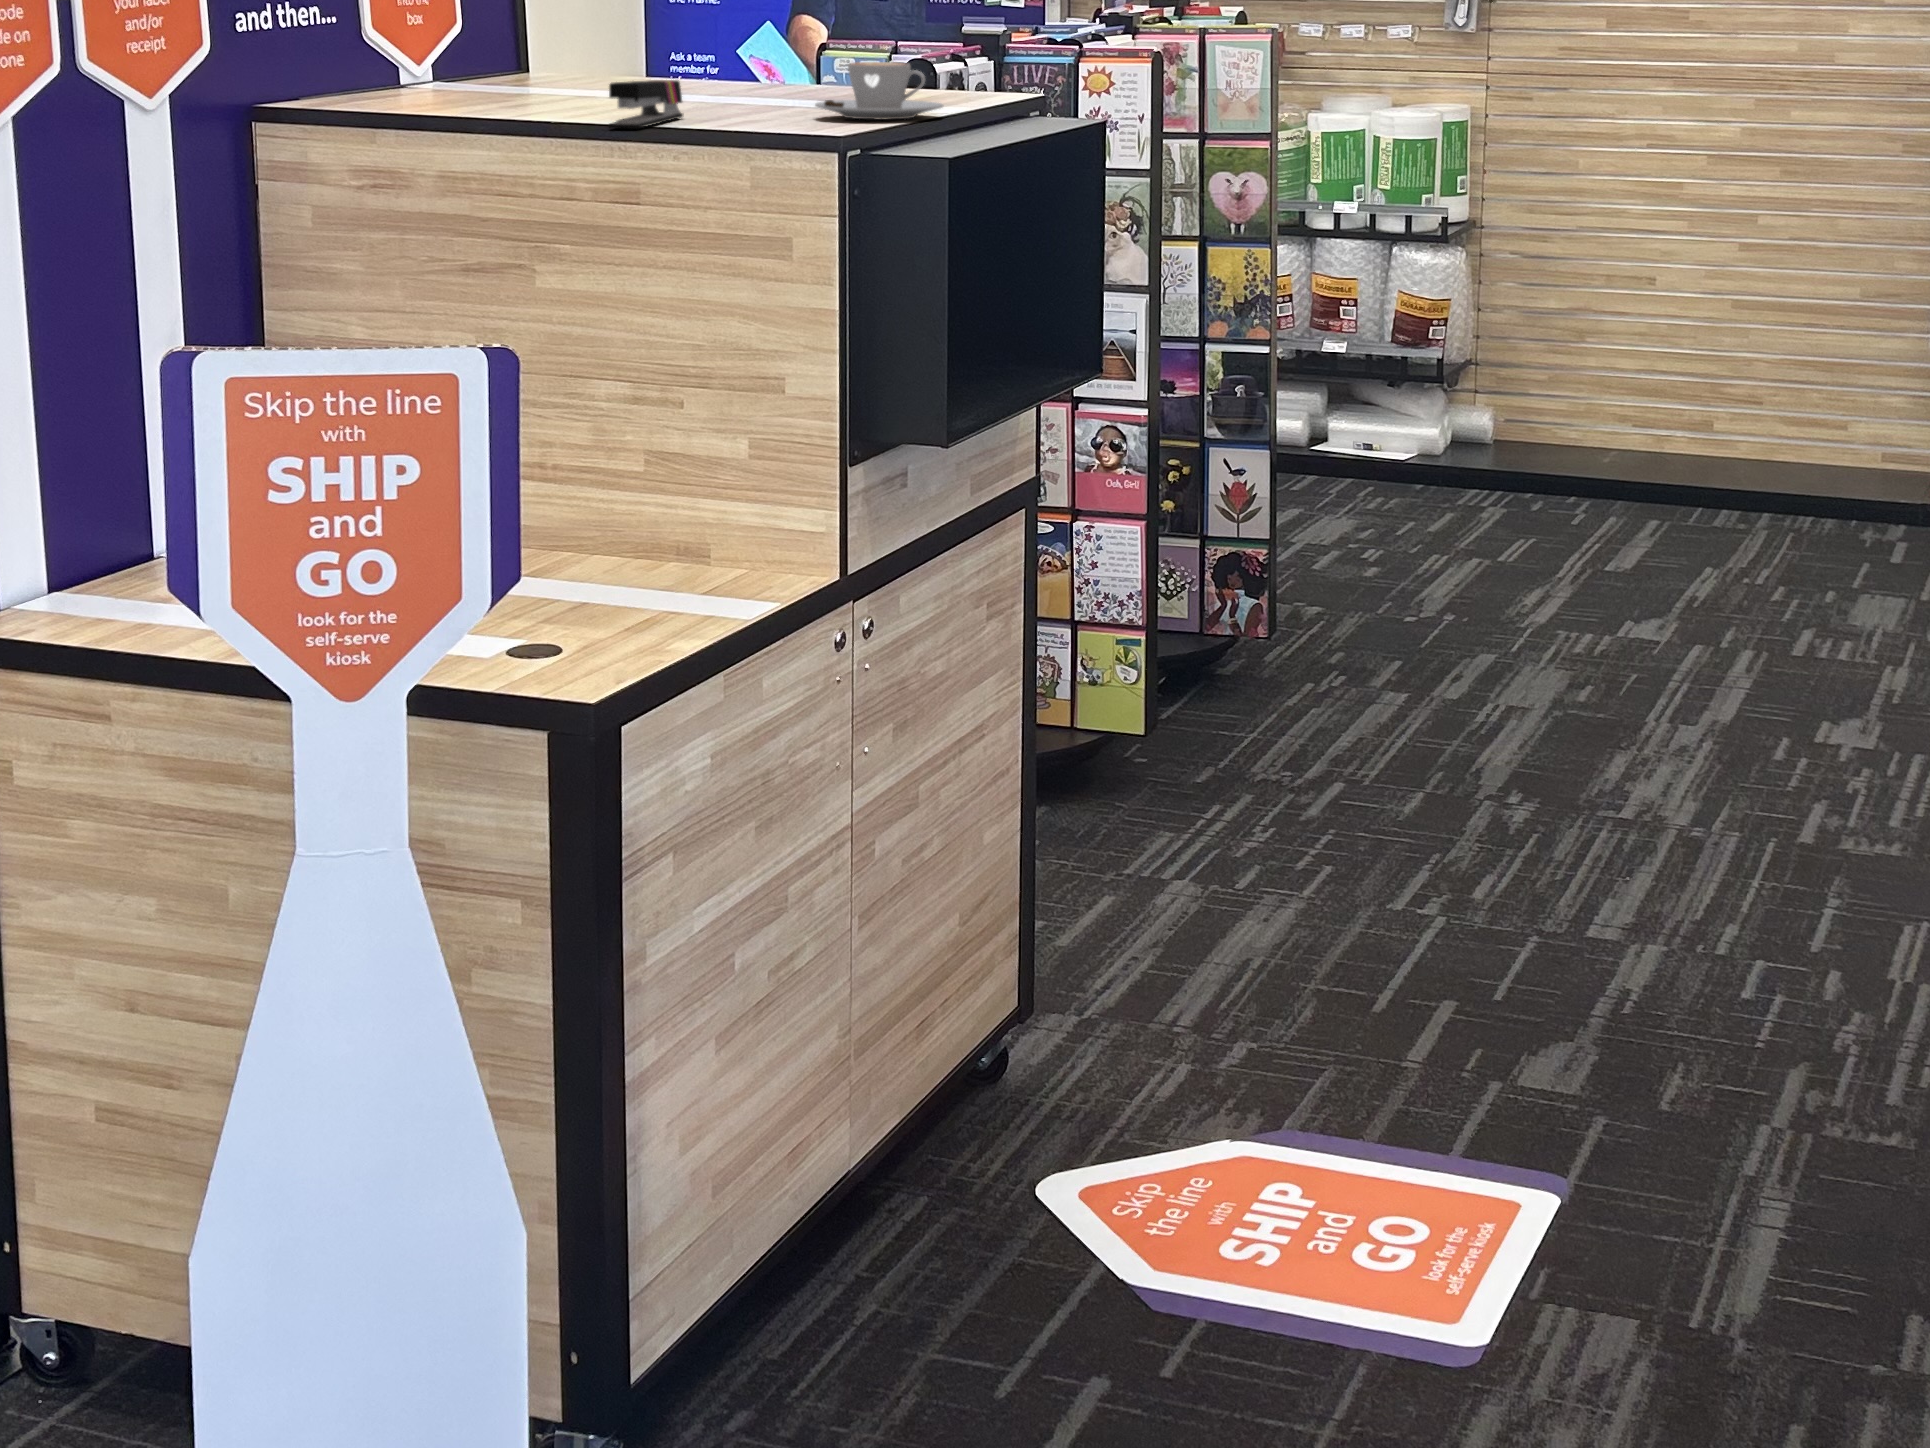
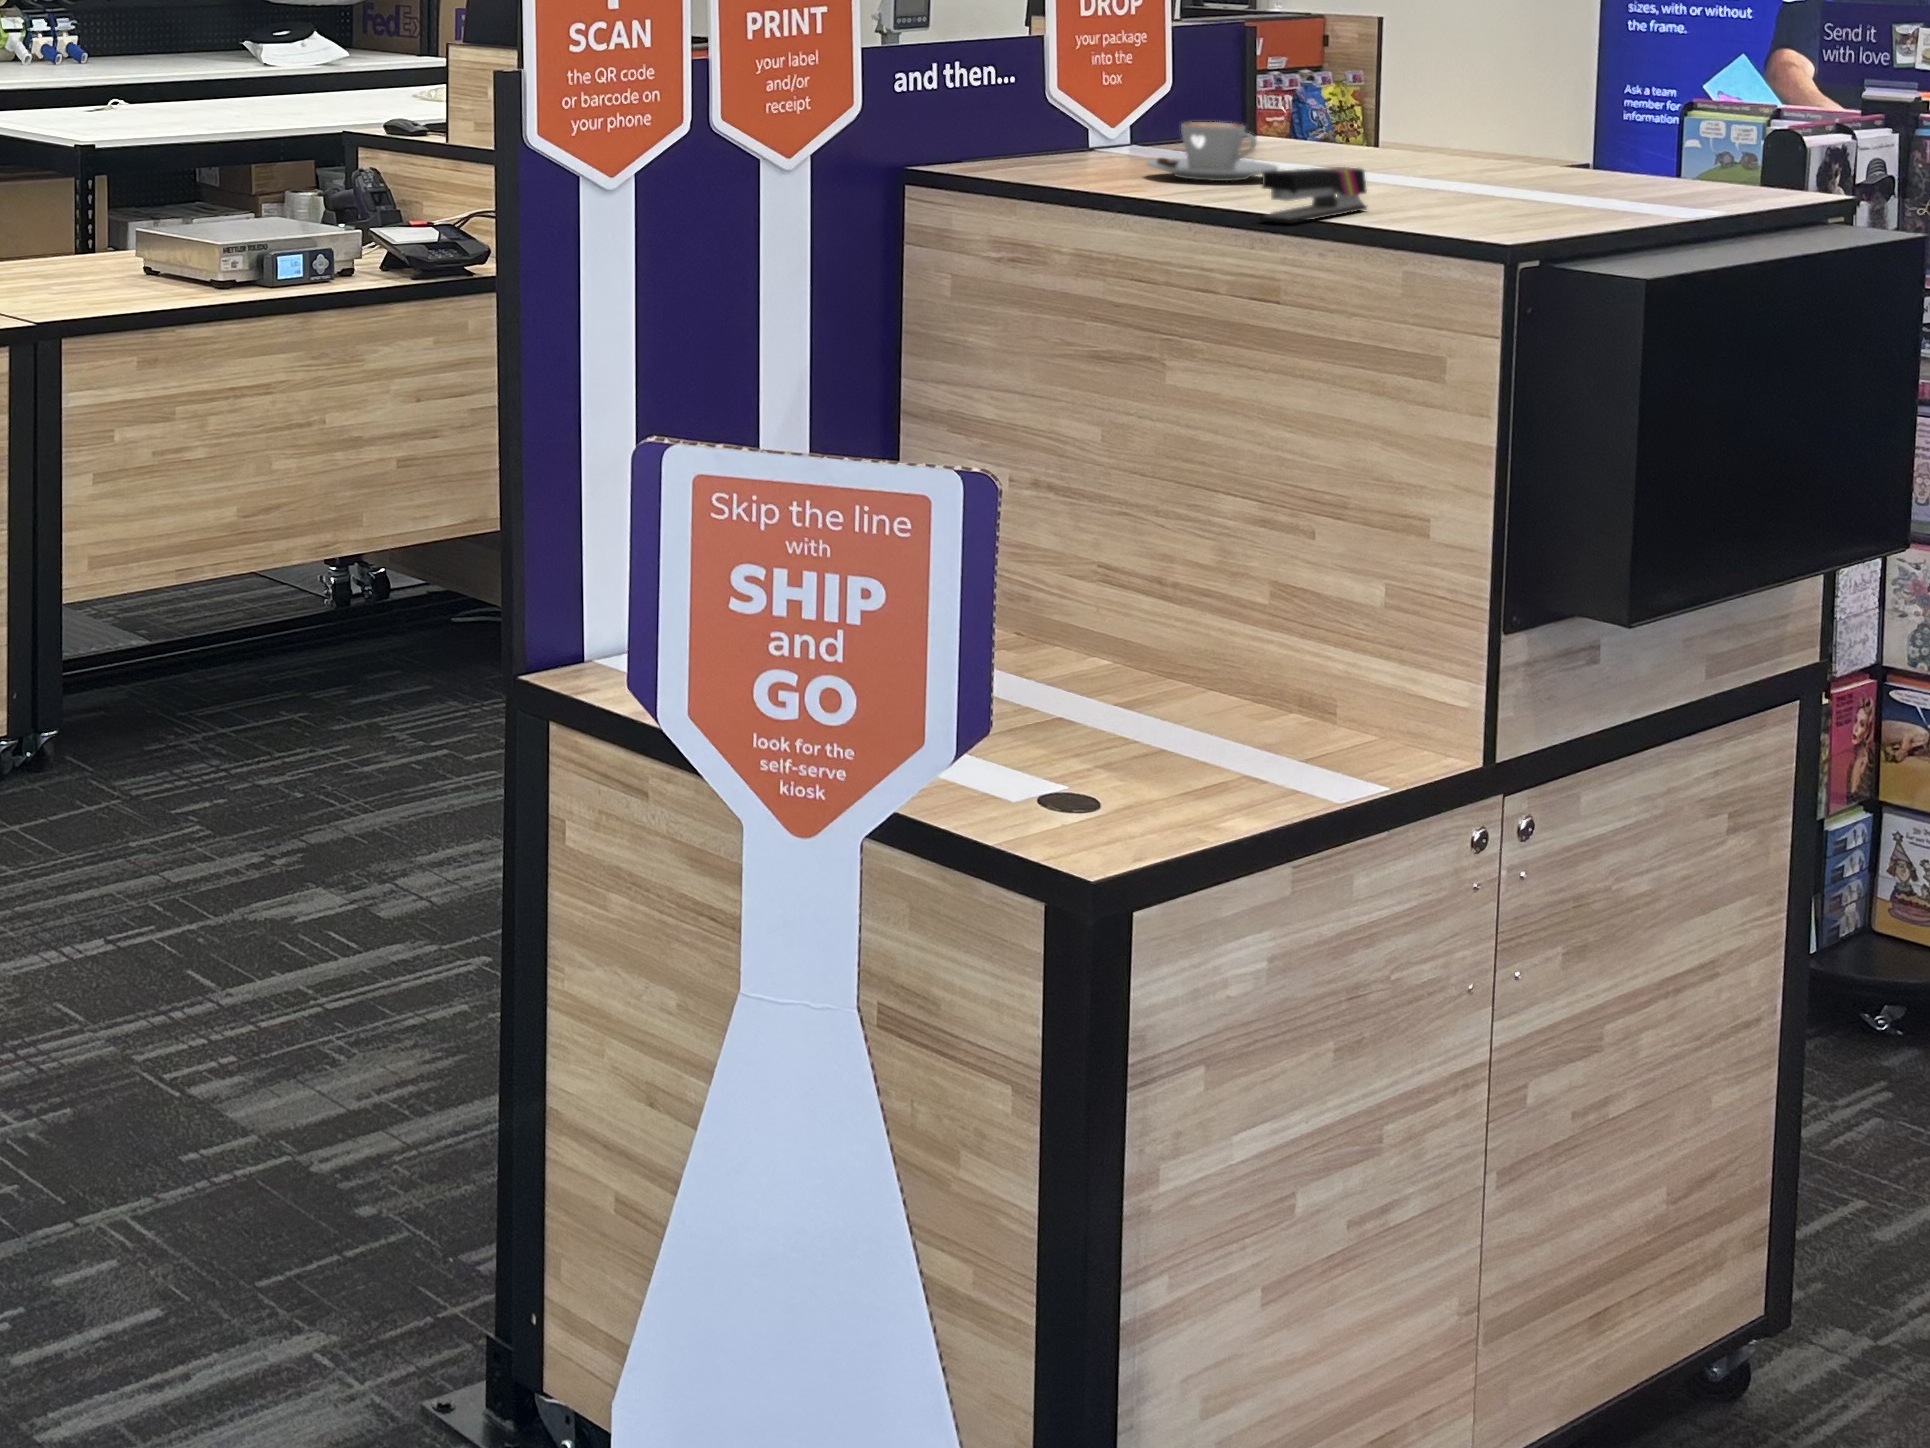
coffee cup: present [815,62,943,119] -> present [1146,122,1278,181]

